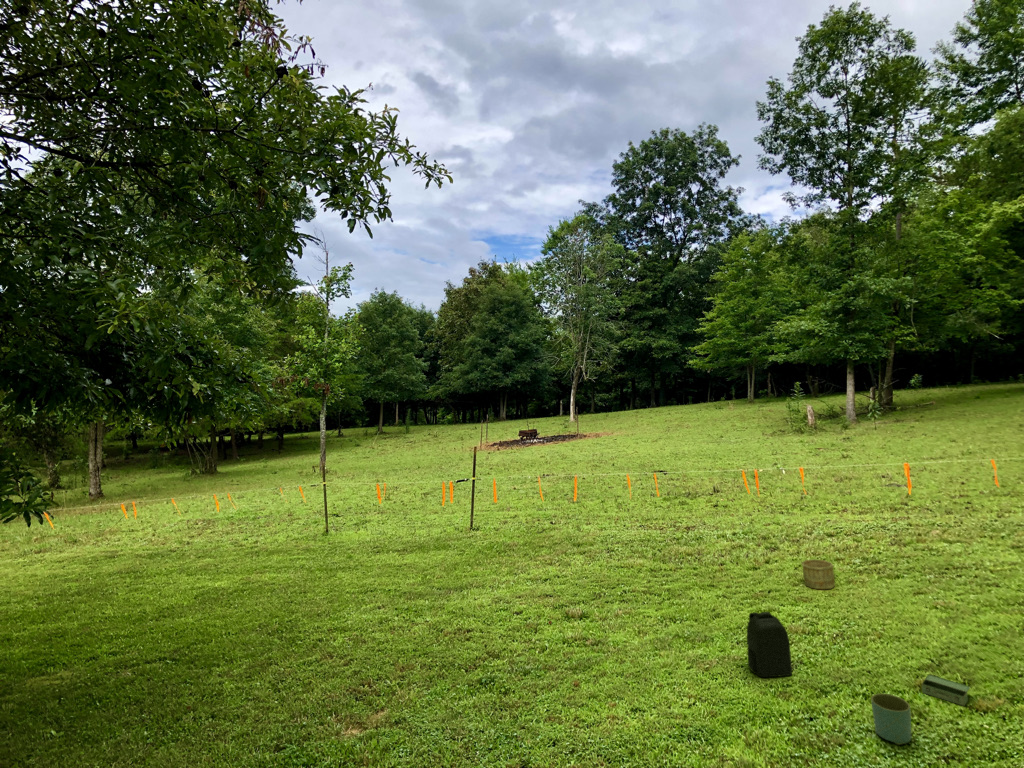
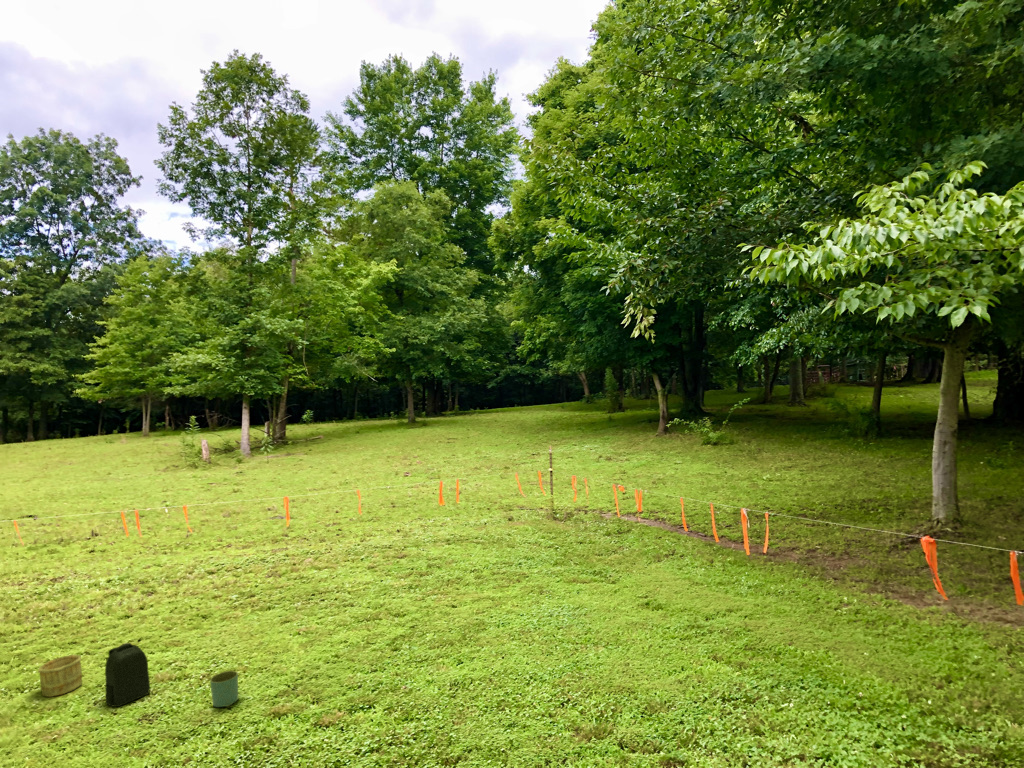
wooden bucket: present [801,559,835,590] -> present [38,655,82,697]
toolbox: present [922,675,970,706] -> none [254,648,285,665]

